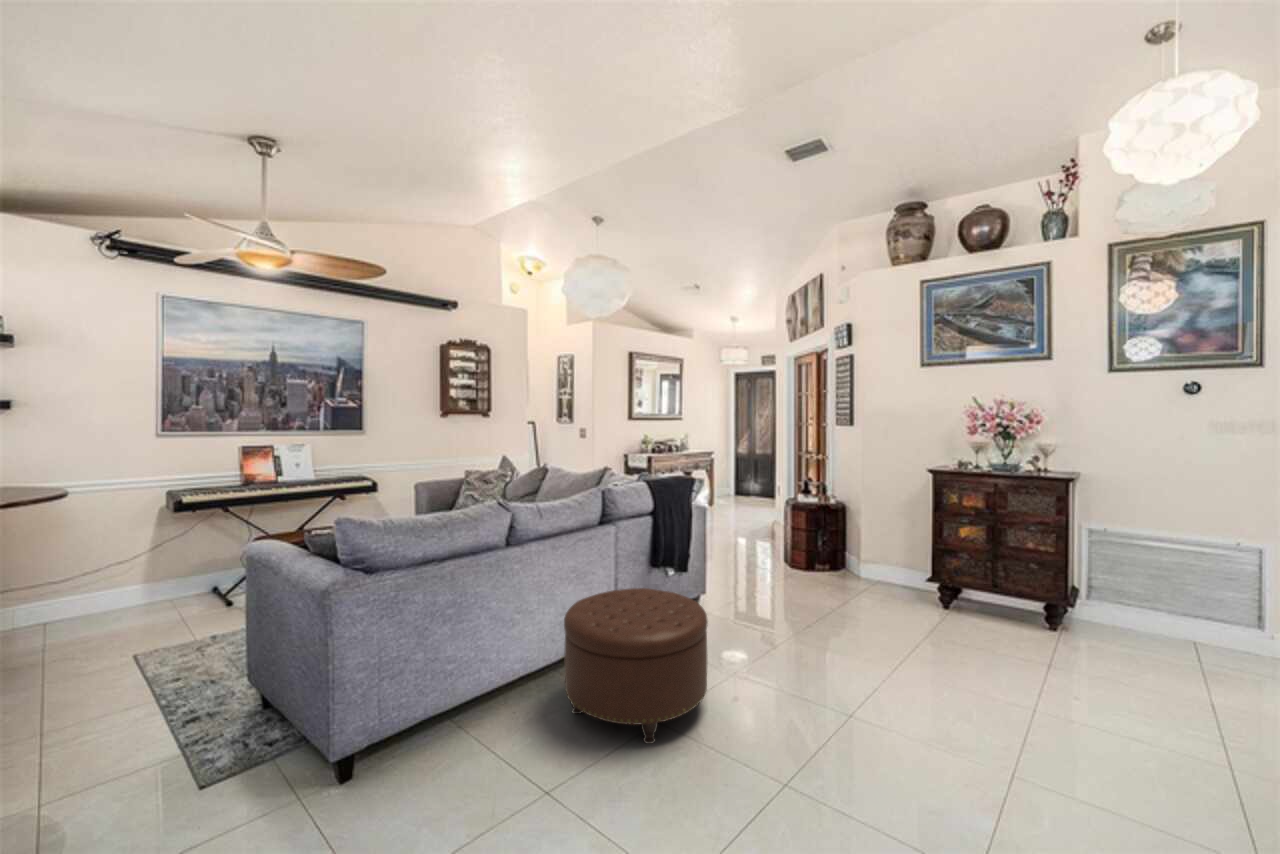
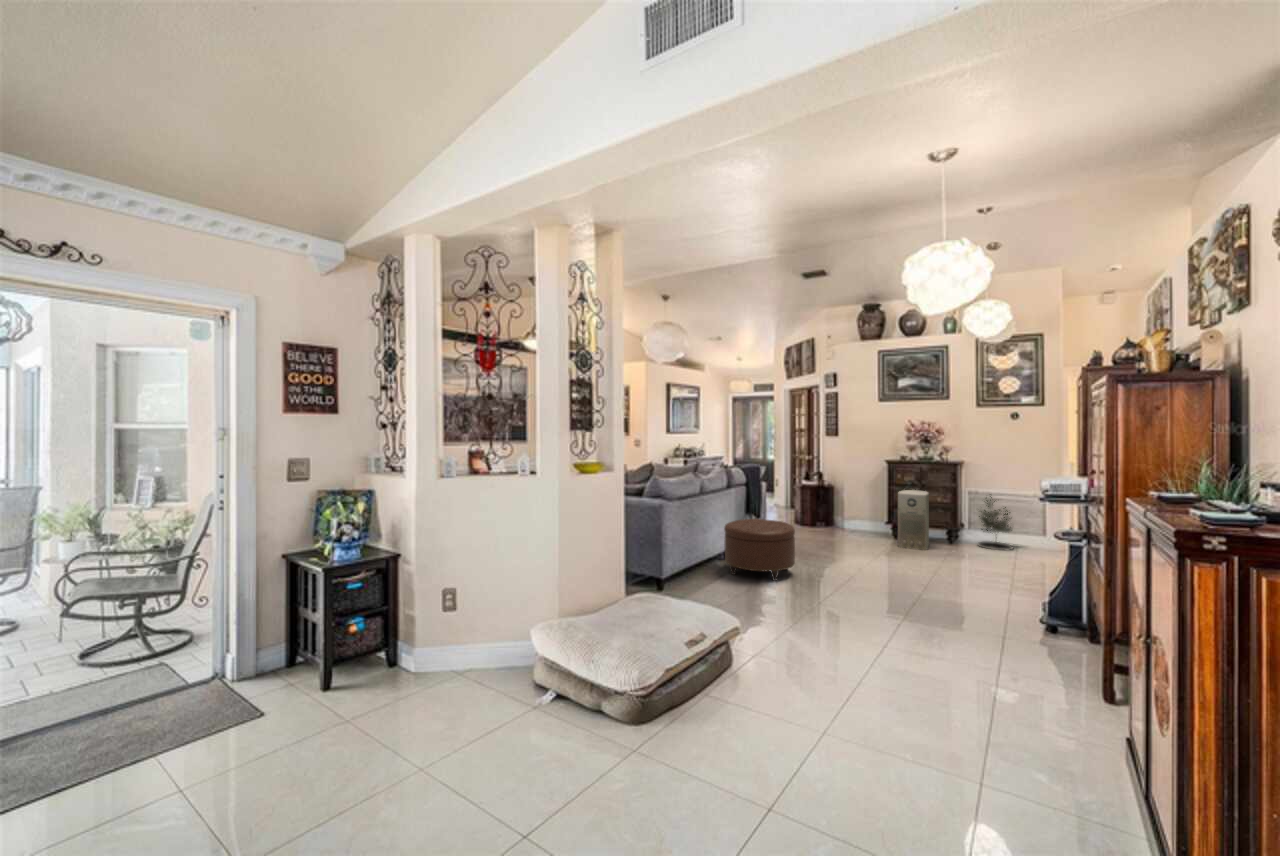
air purifier: none [947,526,1009,647] -> present [898,490,929,550]
potted tree: none [1102,538,1191,655] -> present [978,494,1012,550]

